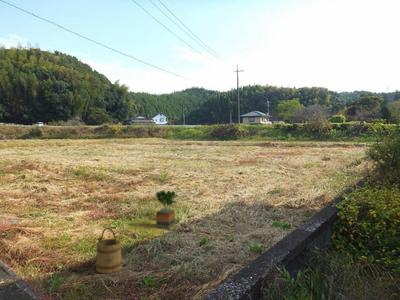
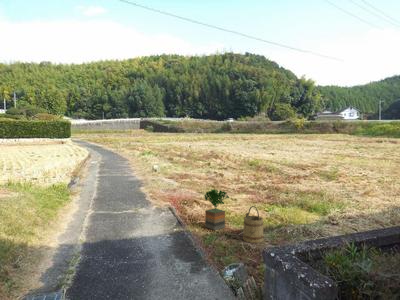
potted tree: present [156,191,178,229] -> present [204,189,229,230]

